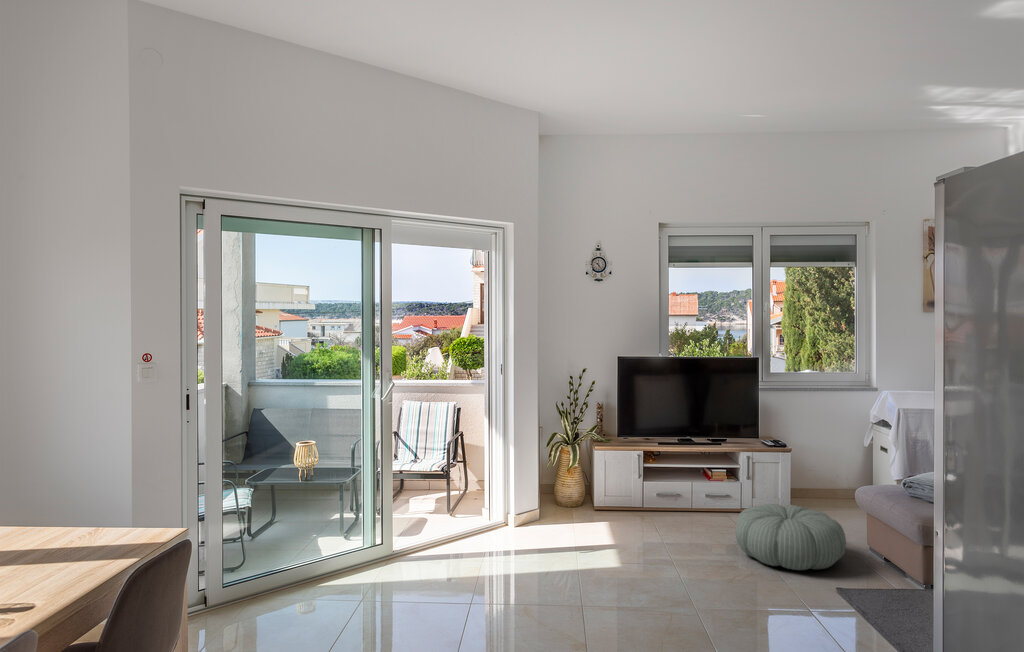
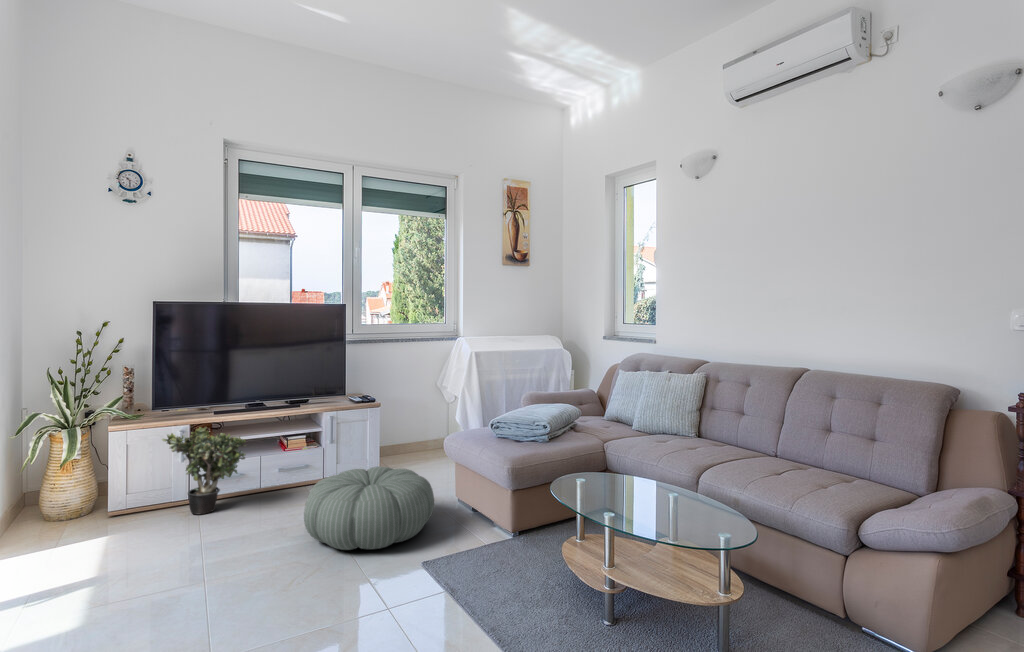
potted plant: none [628,454,684,519] -> present [162,427,246,514]

